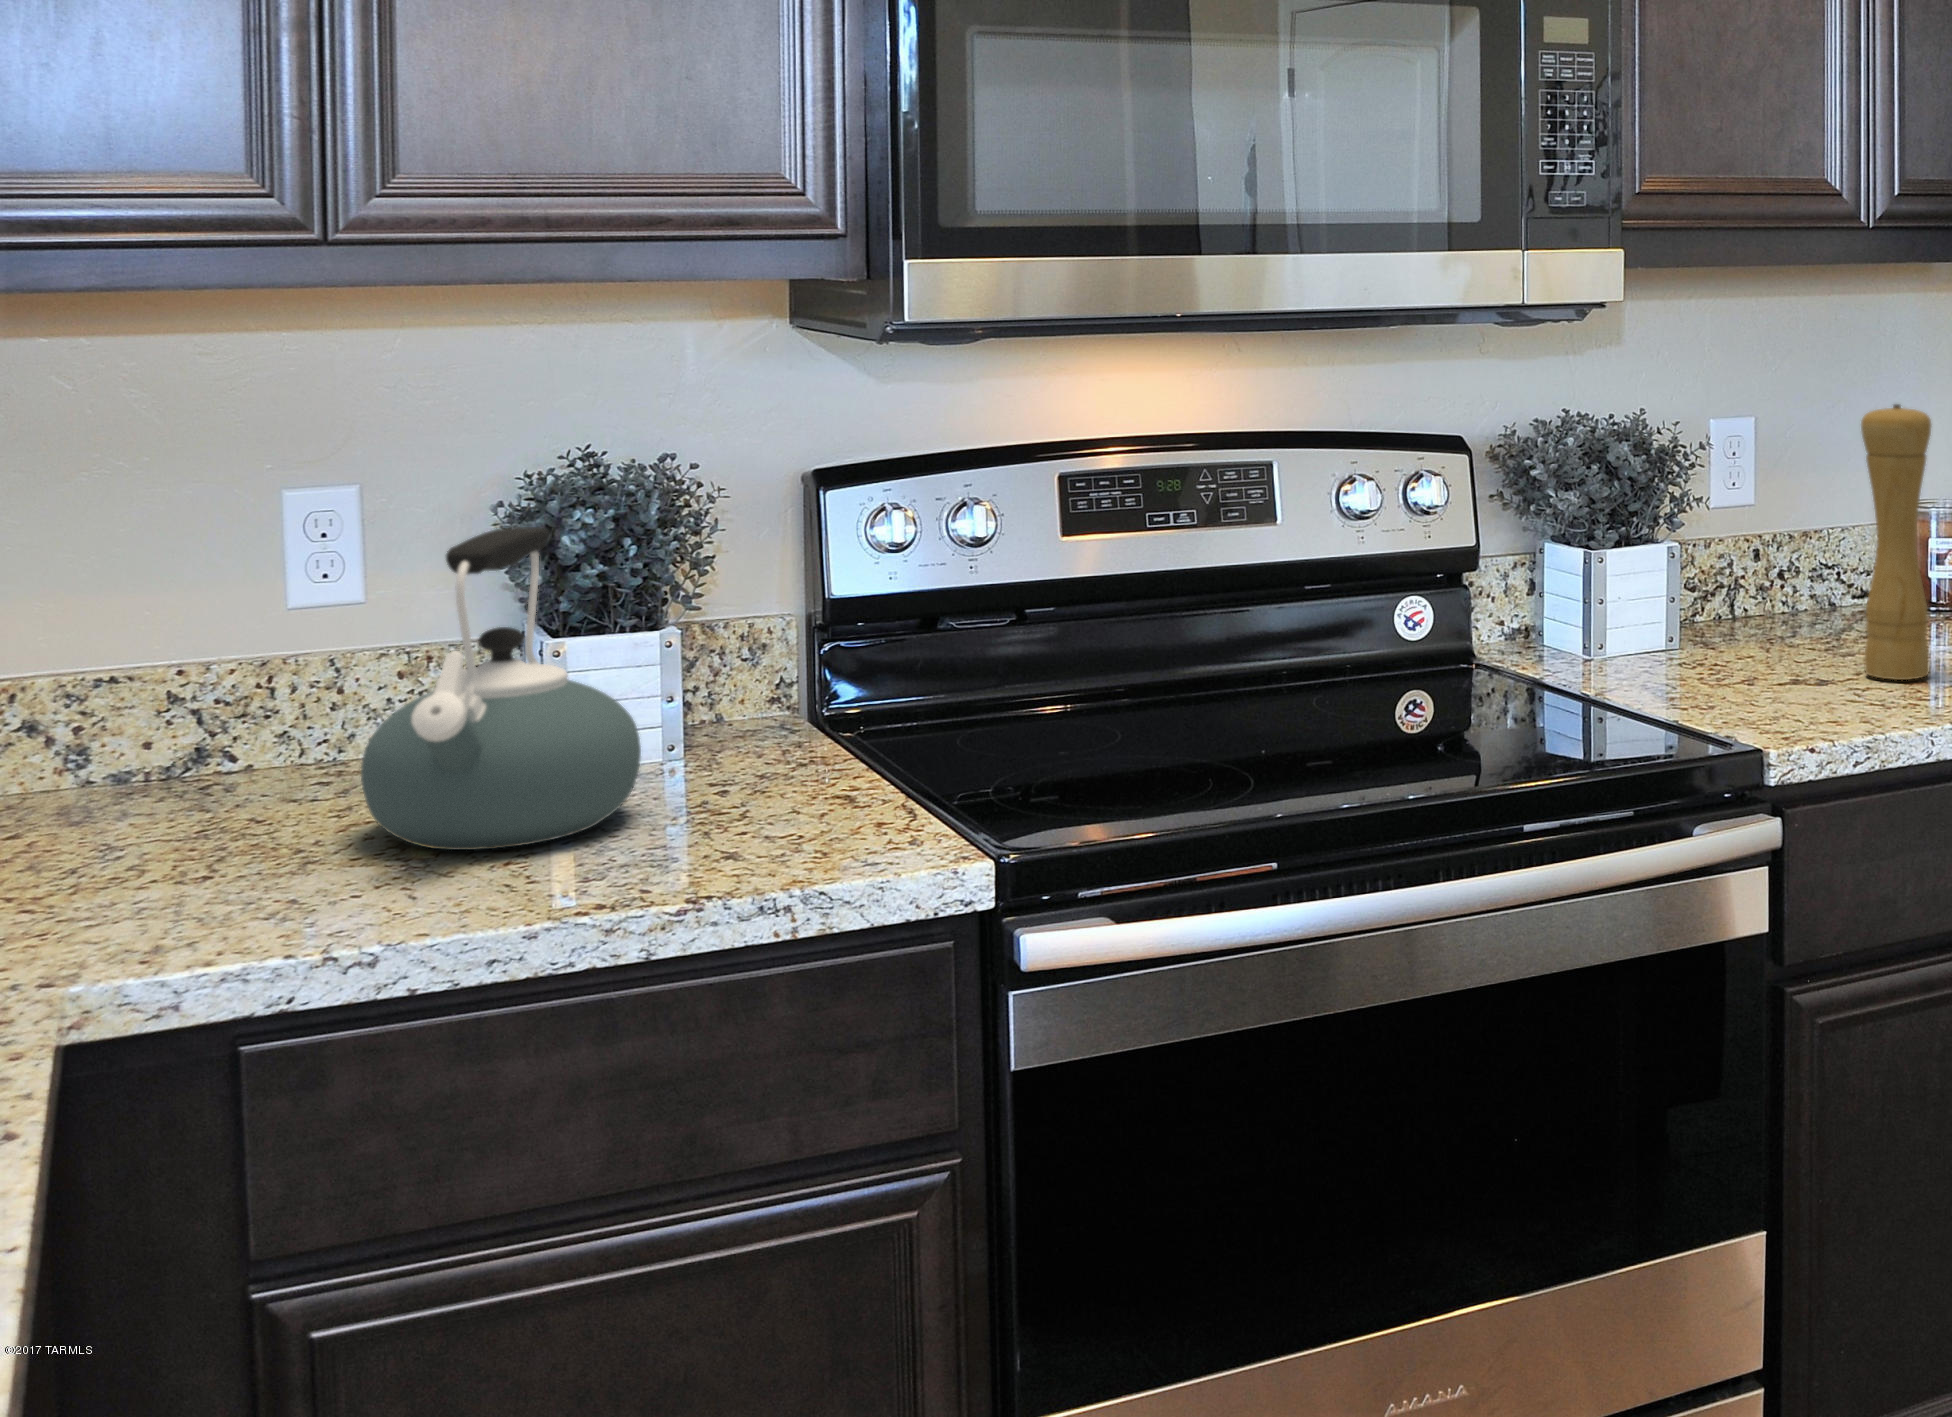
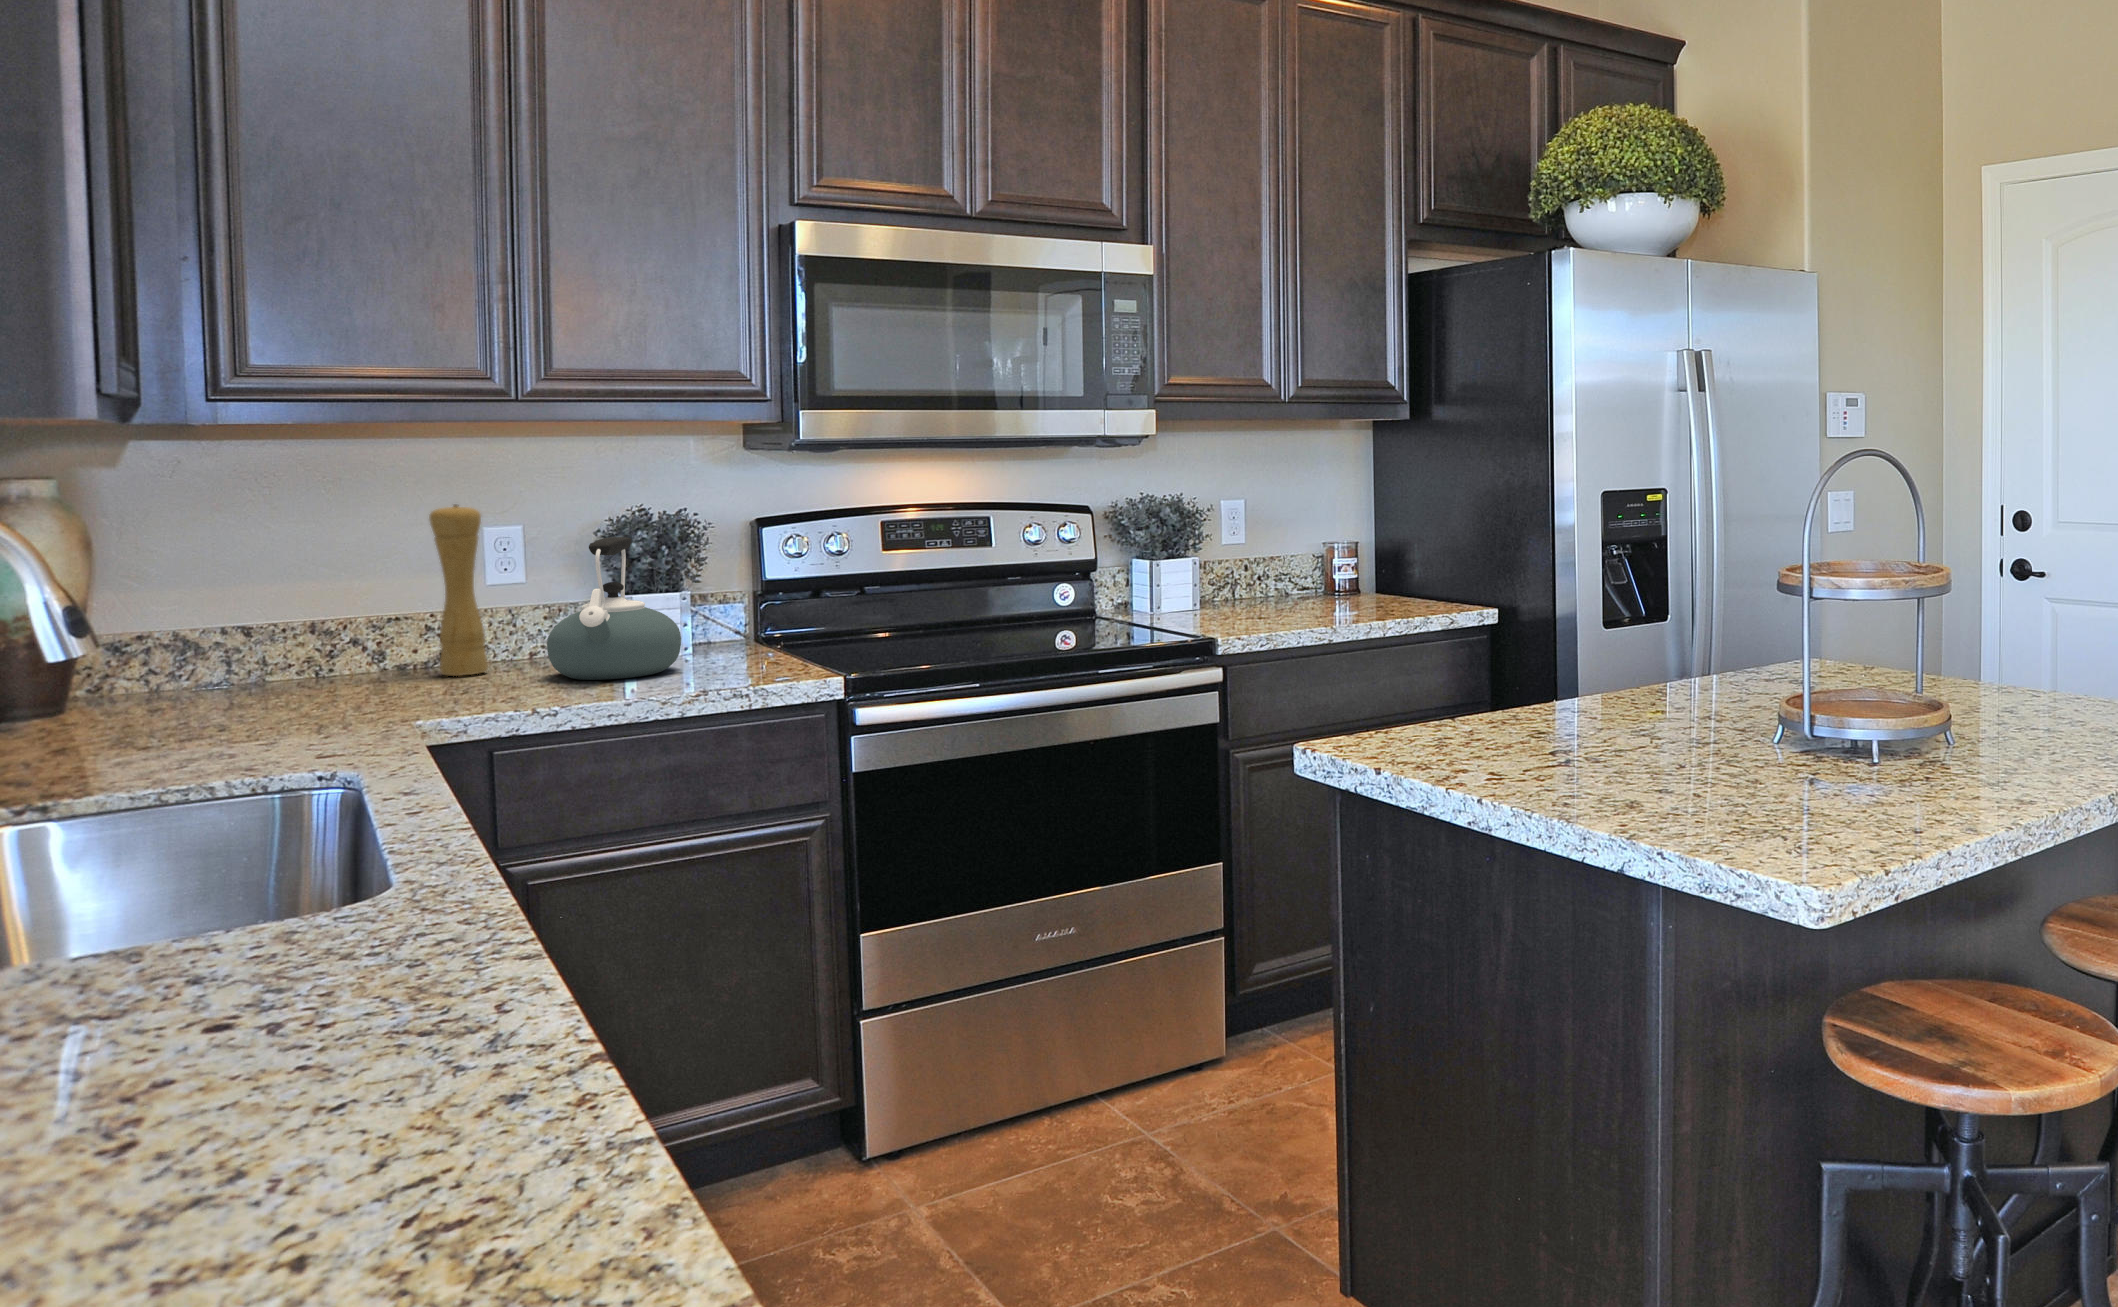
pepper mill: present [1861,404,1931,680] -> present [429,504,488,676]

